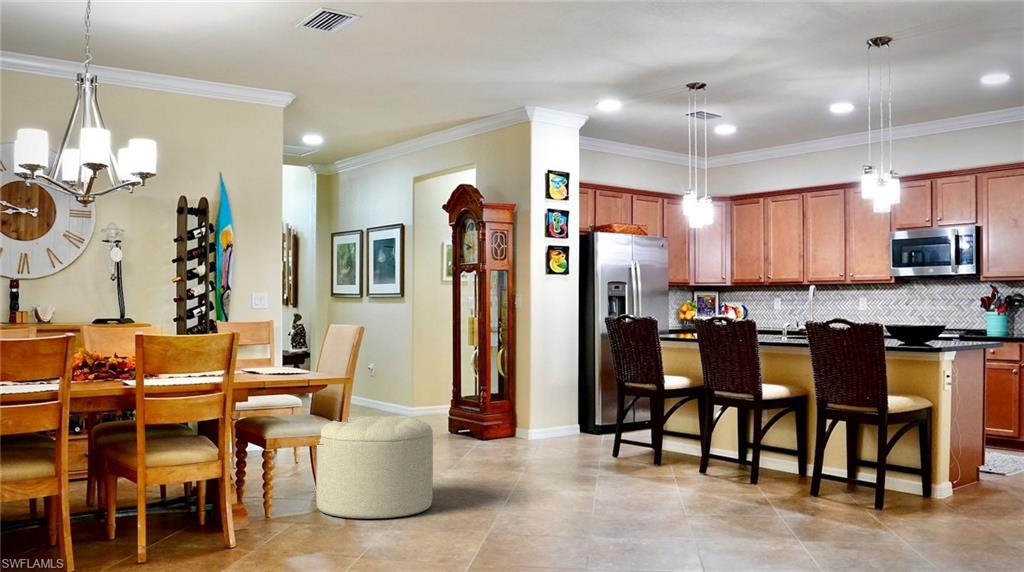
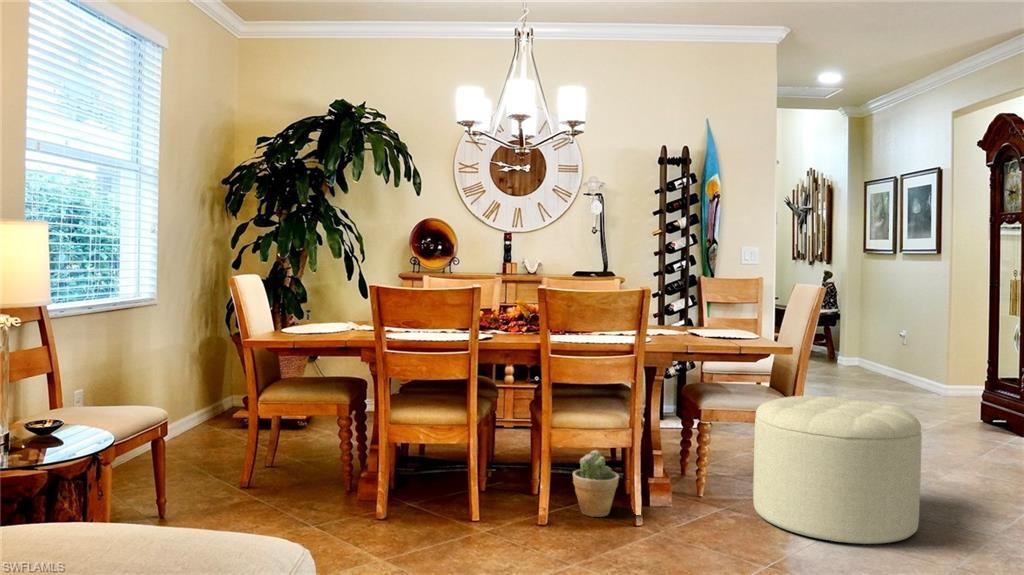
potted plant: none [175,479,217,535] -> present [573,450,619,517]

